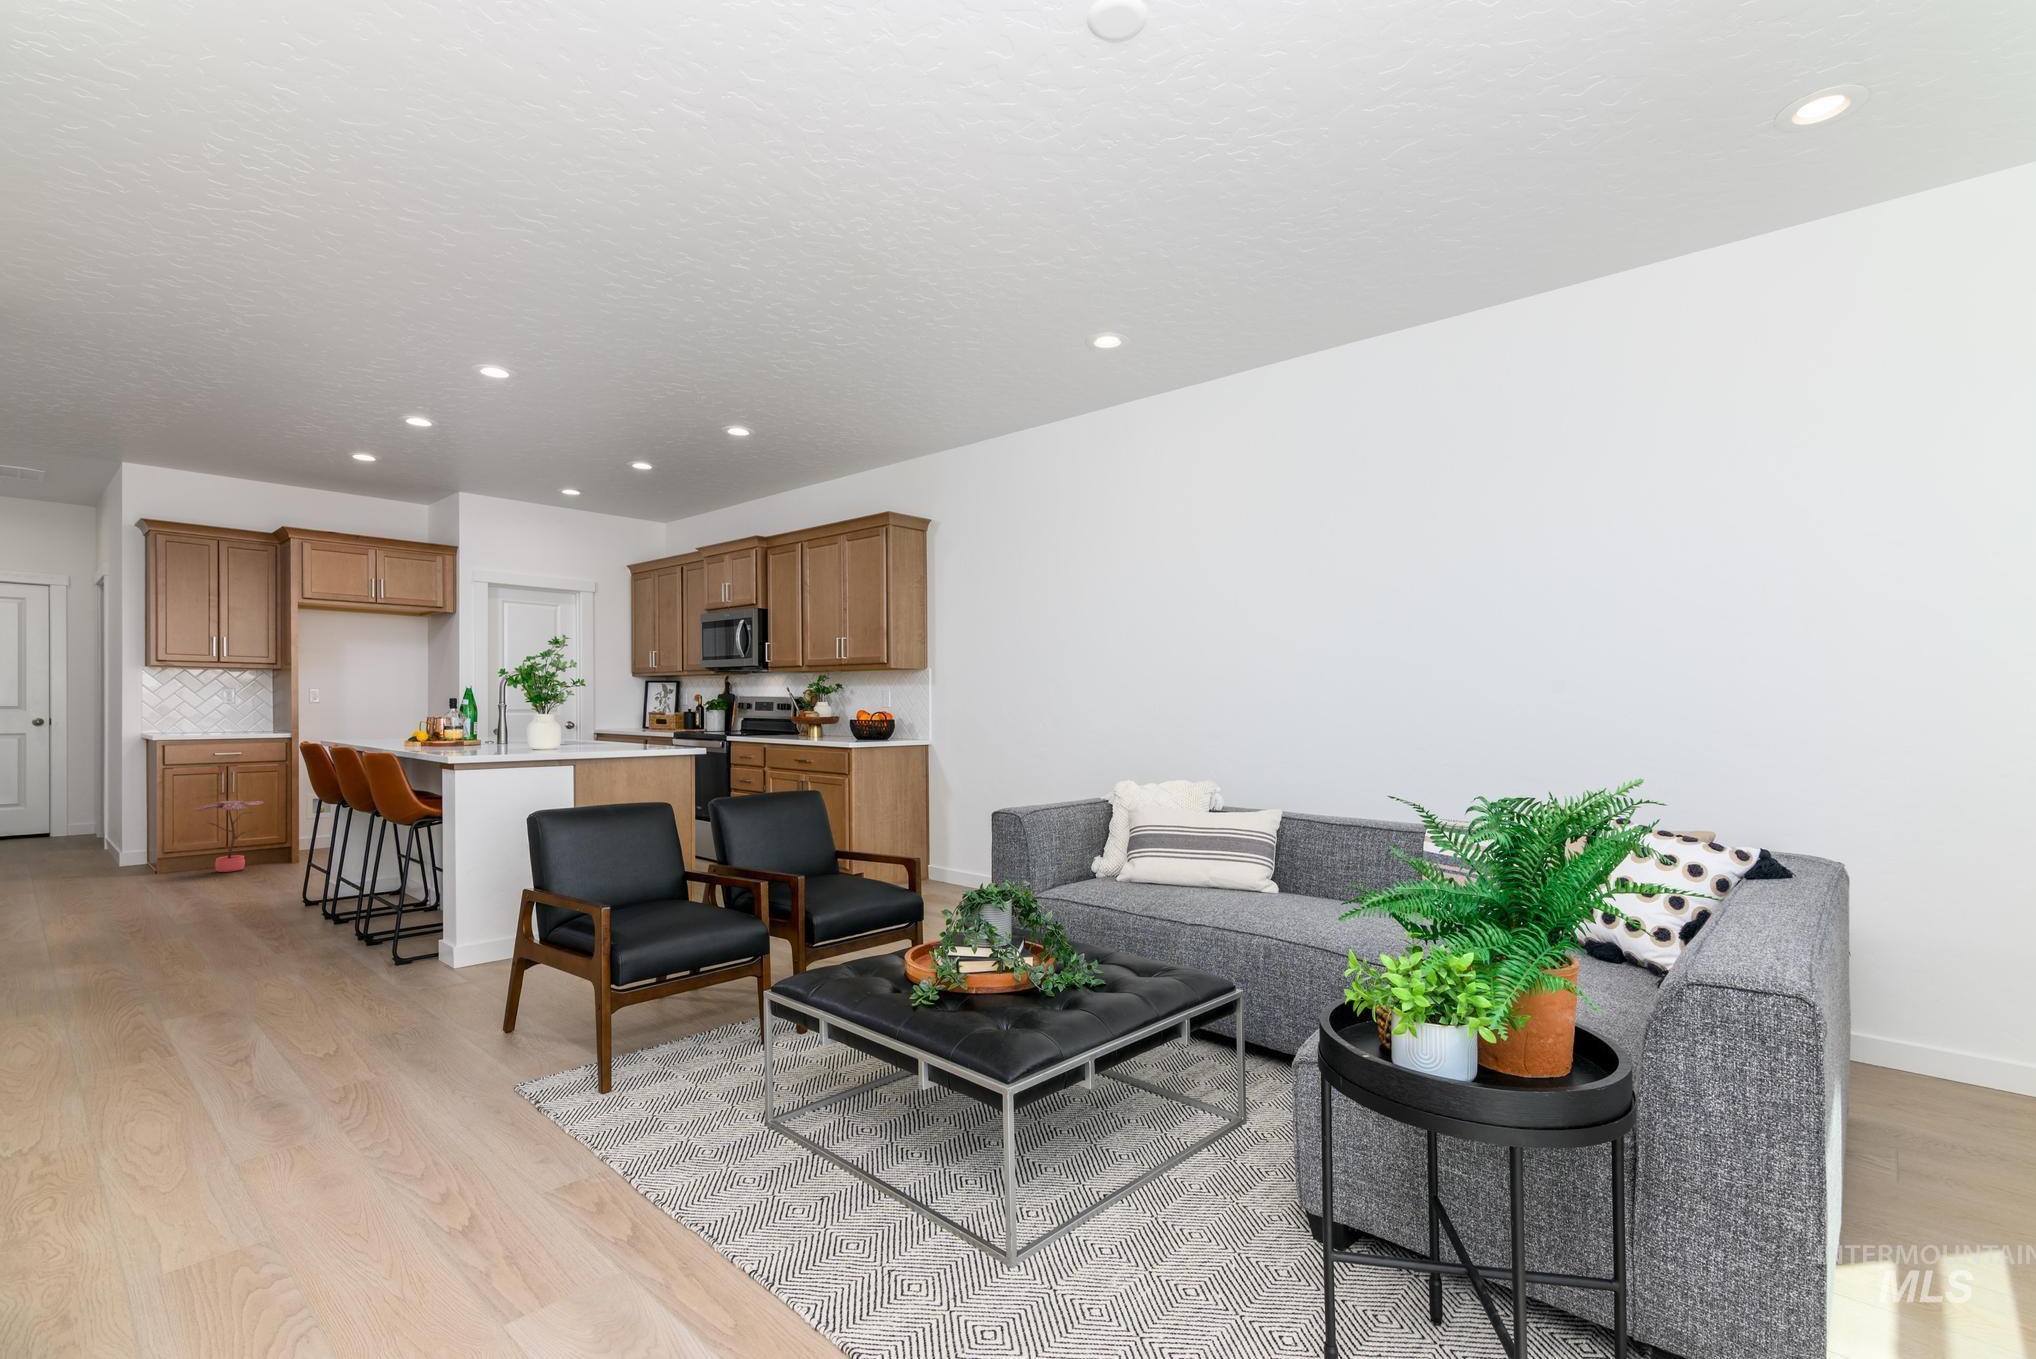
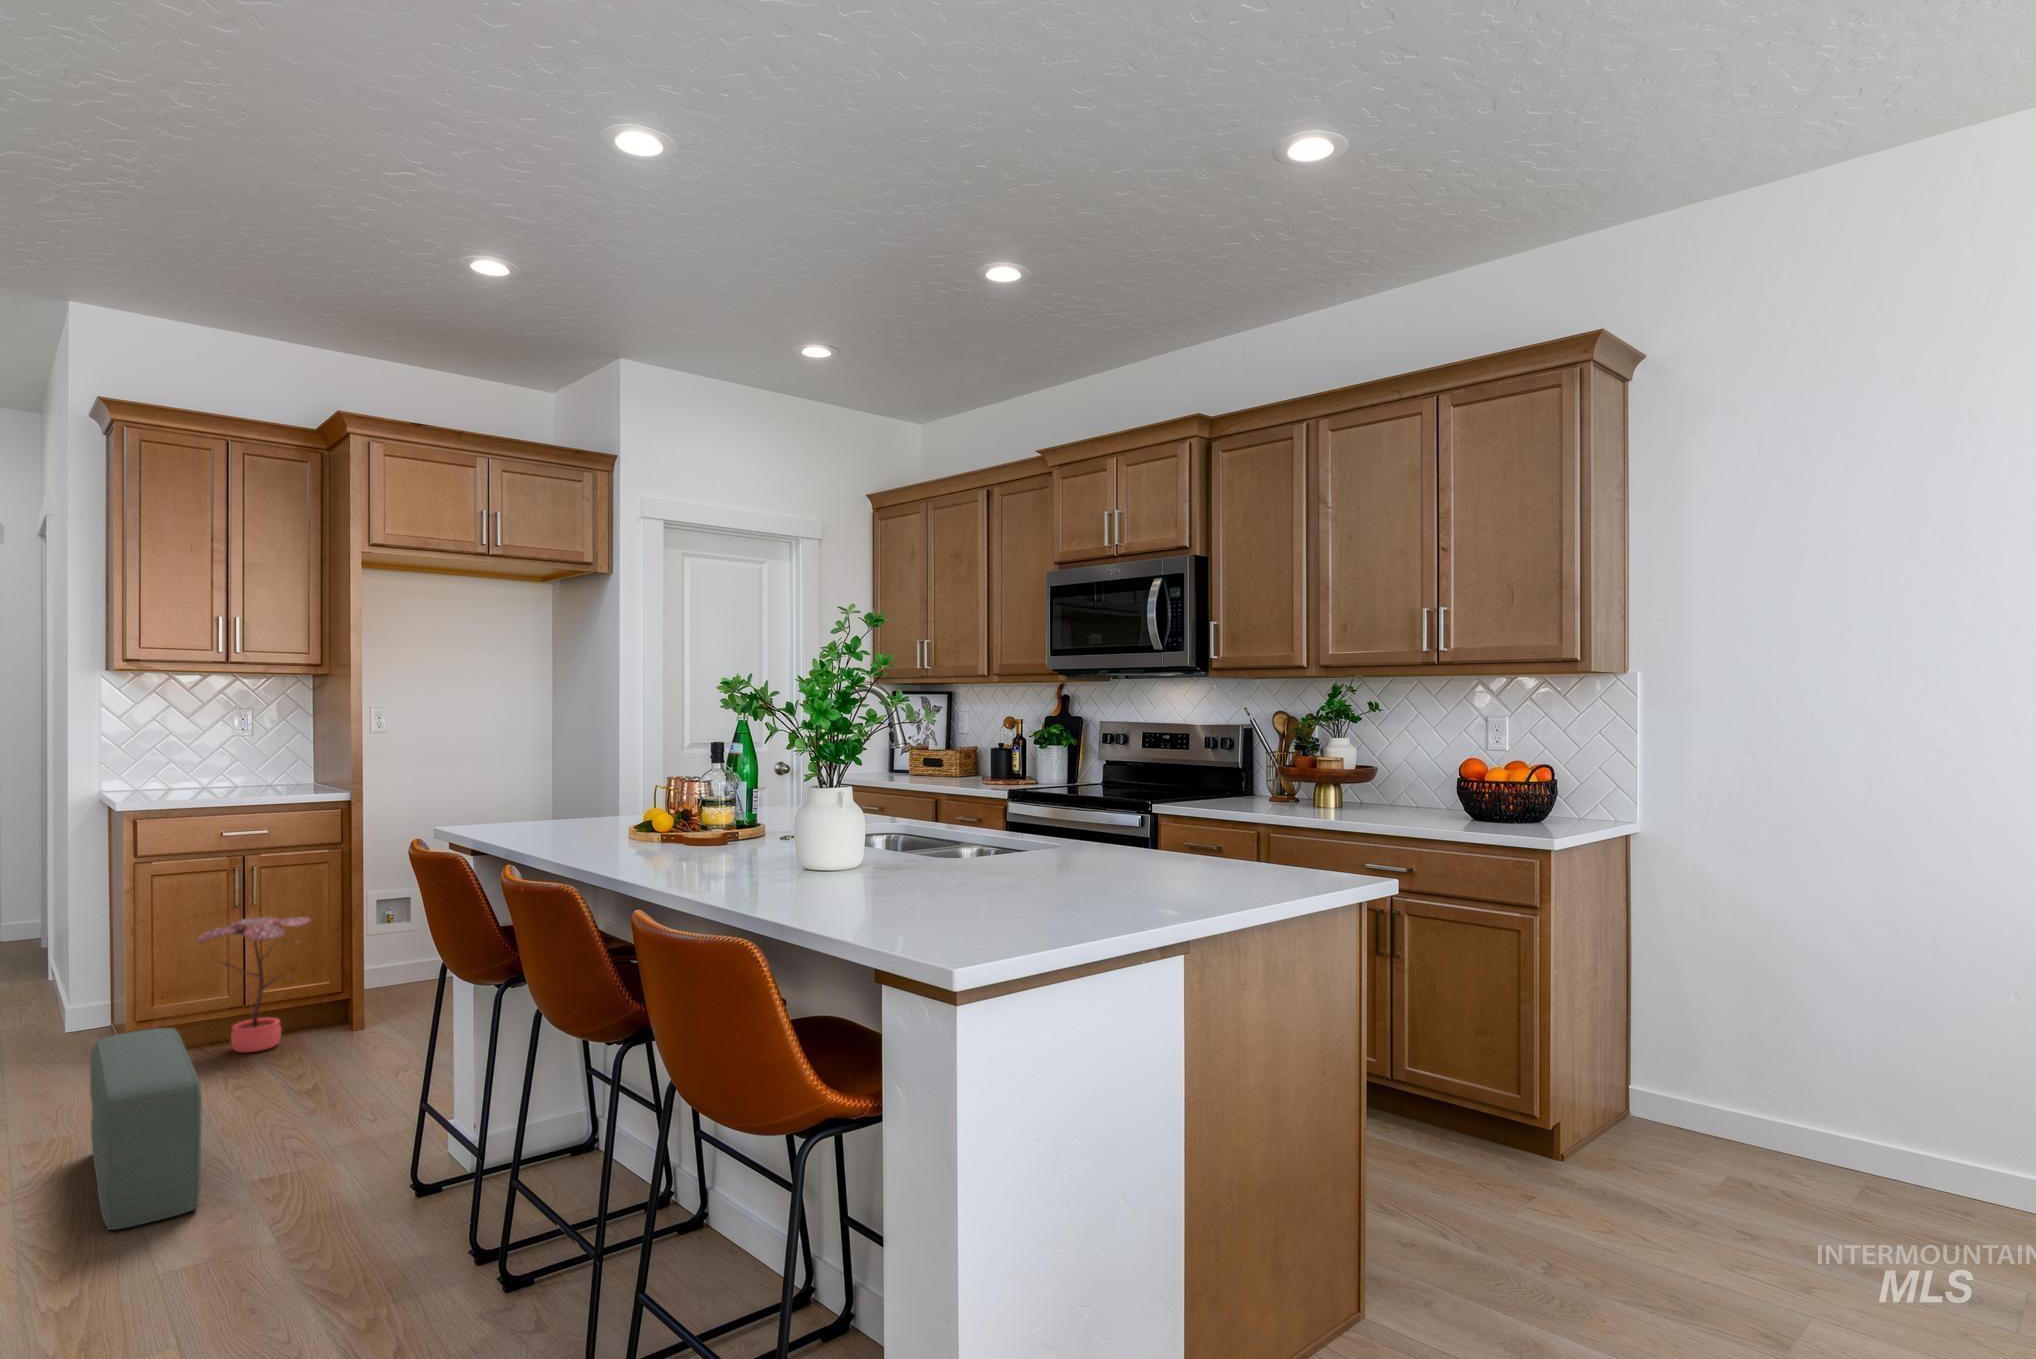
pouf: none [132,841,185,920] -> present [90,1028,202,1229]

